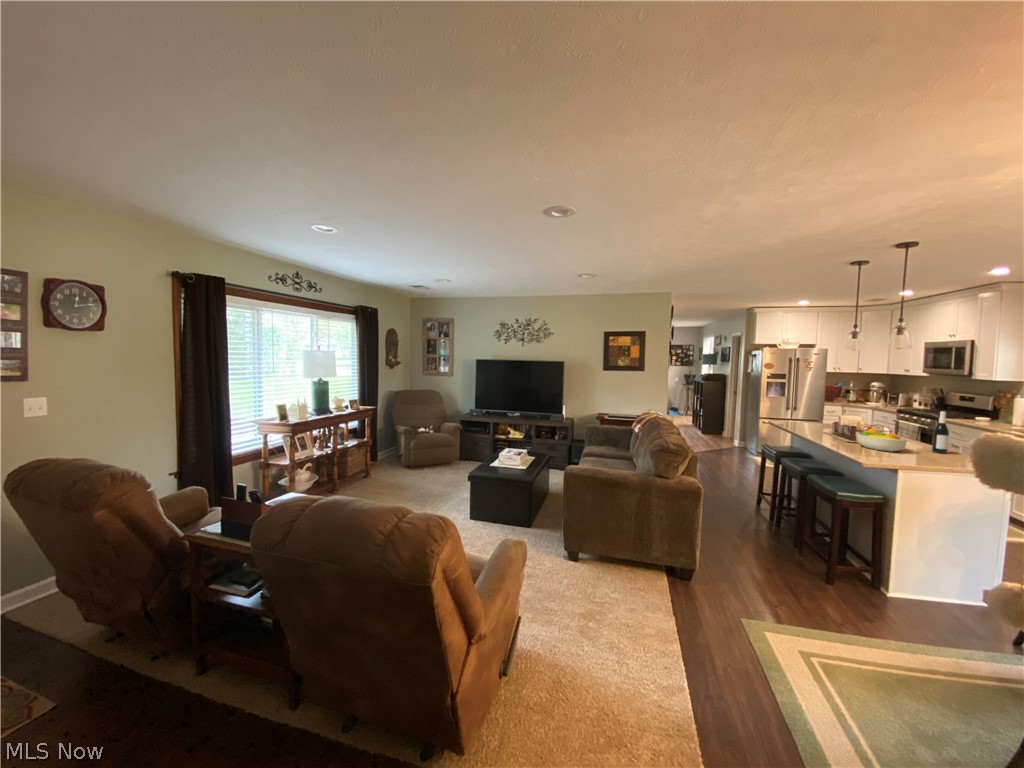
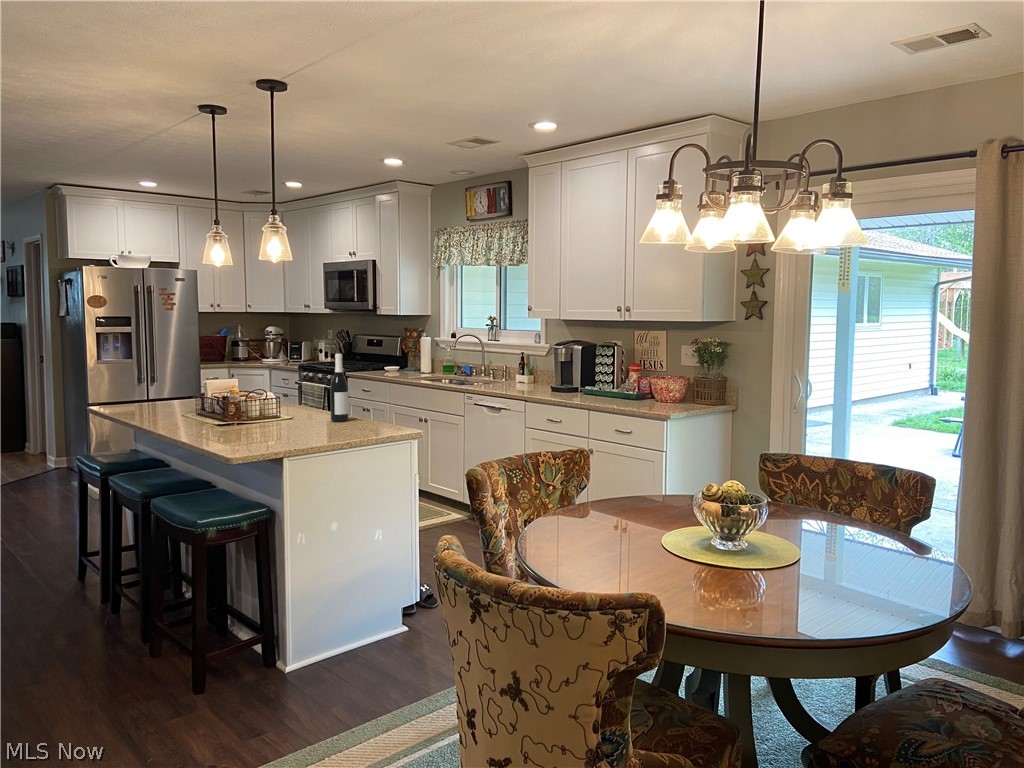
fruit bowl: present [856,428,907,452] -> none [227,393,297,432]

